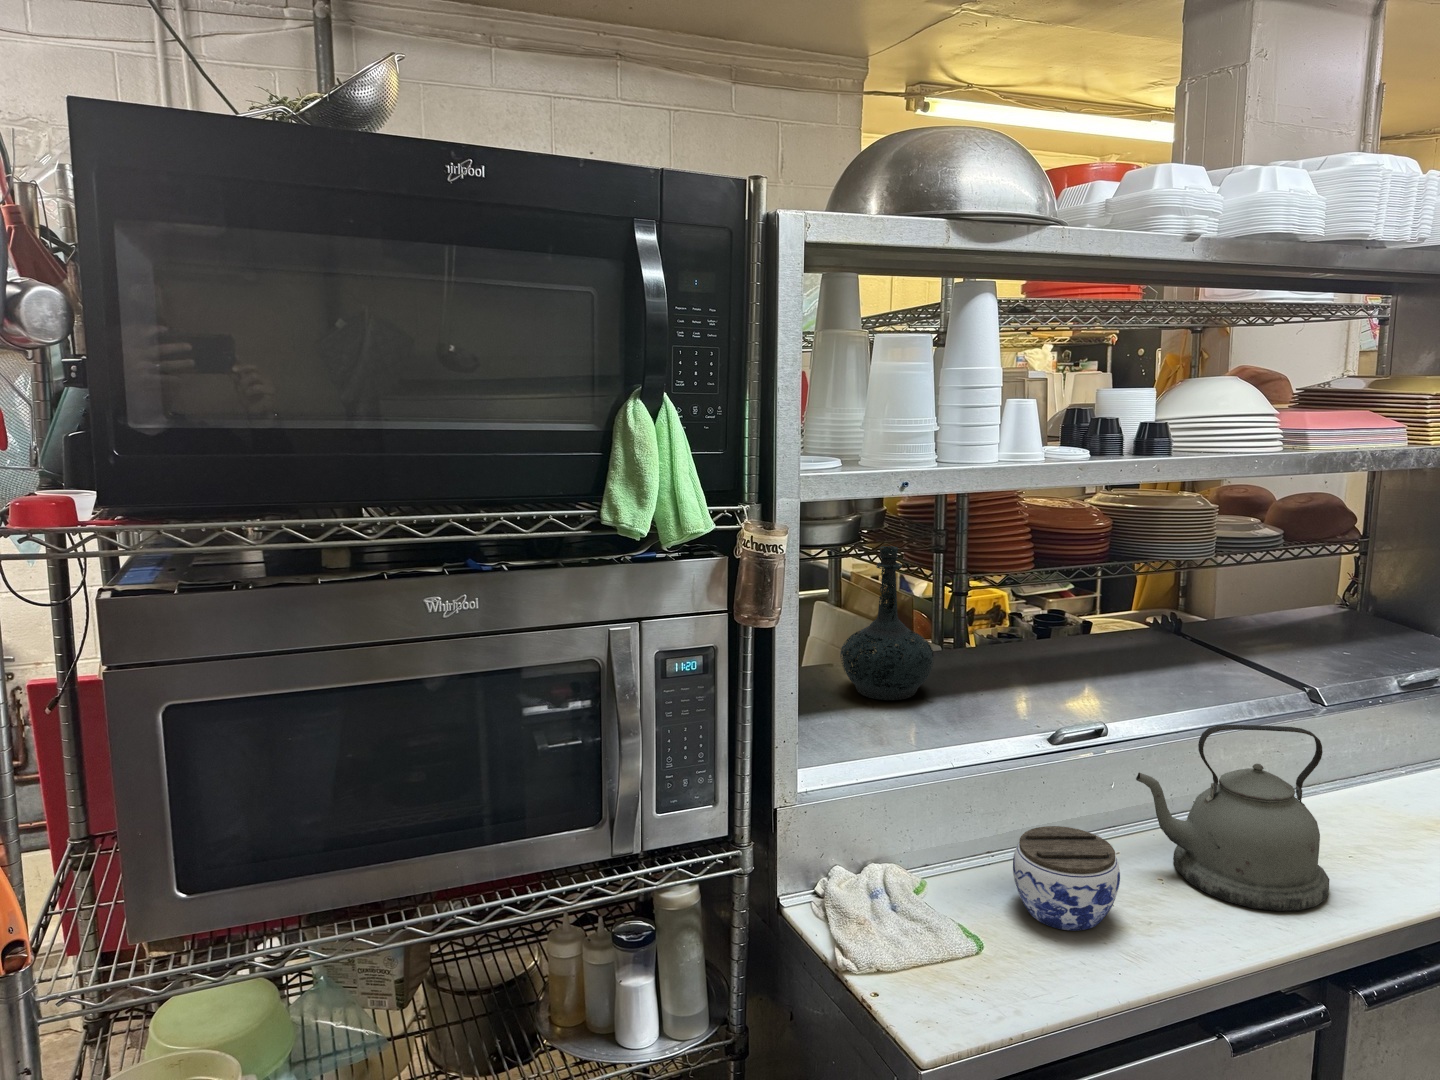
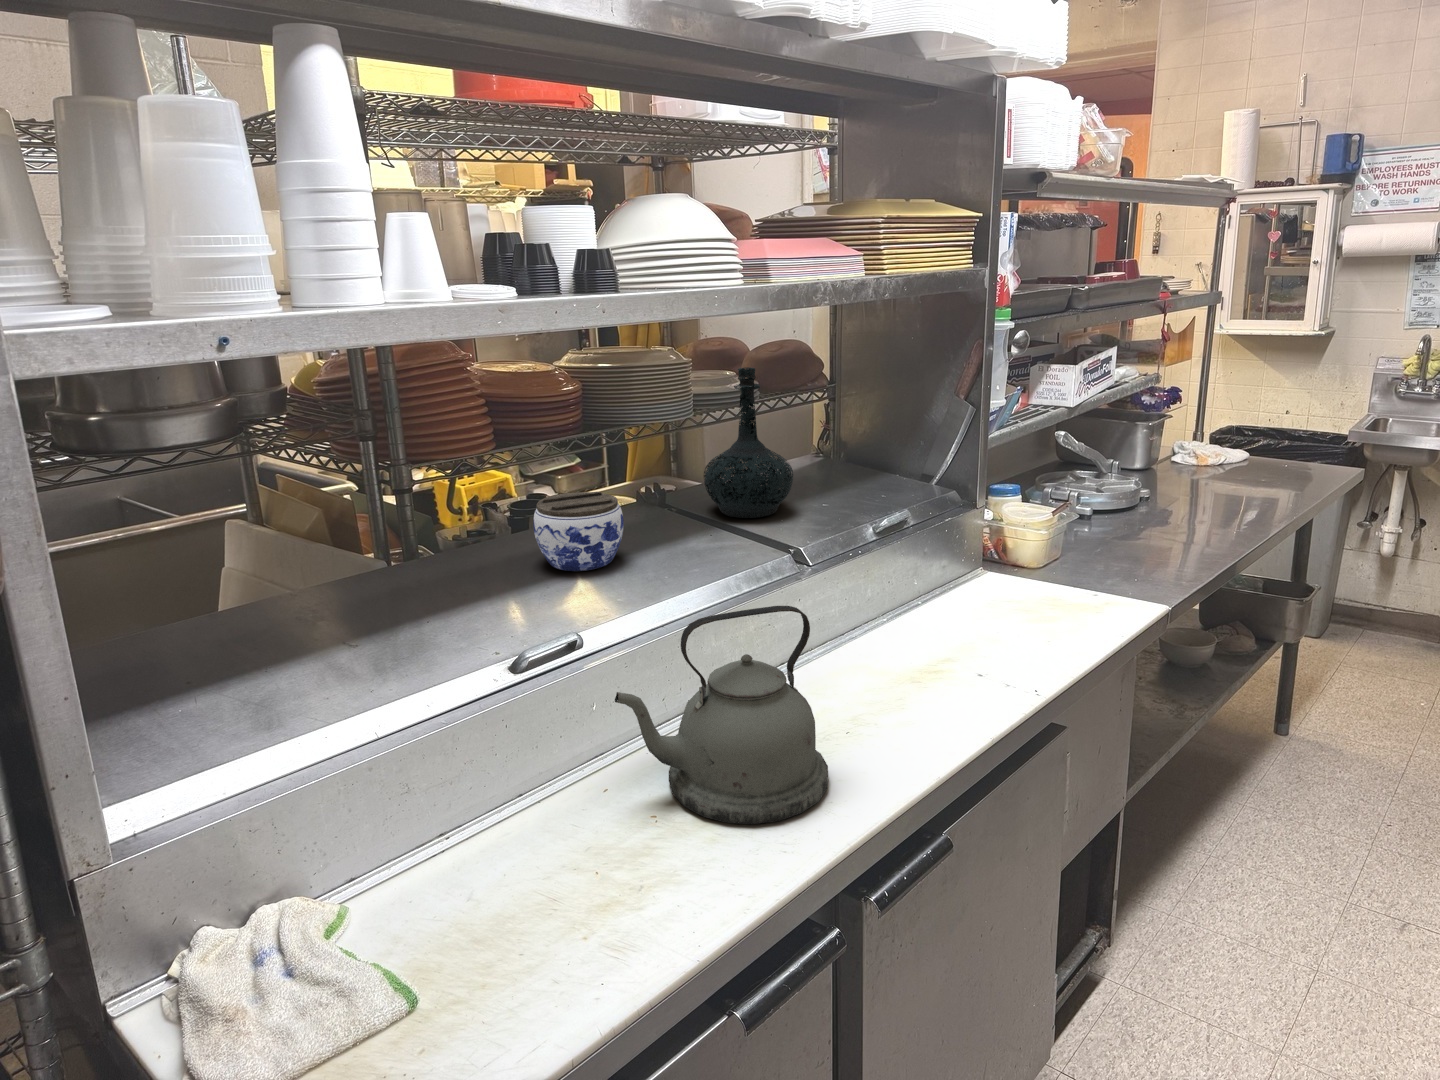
bottle: present [840,546,934,700] -> present [704,367,793,518]
jar: present [1013,826,1120,931] -> present [533,492,624,571]

